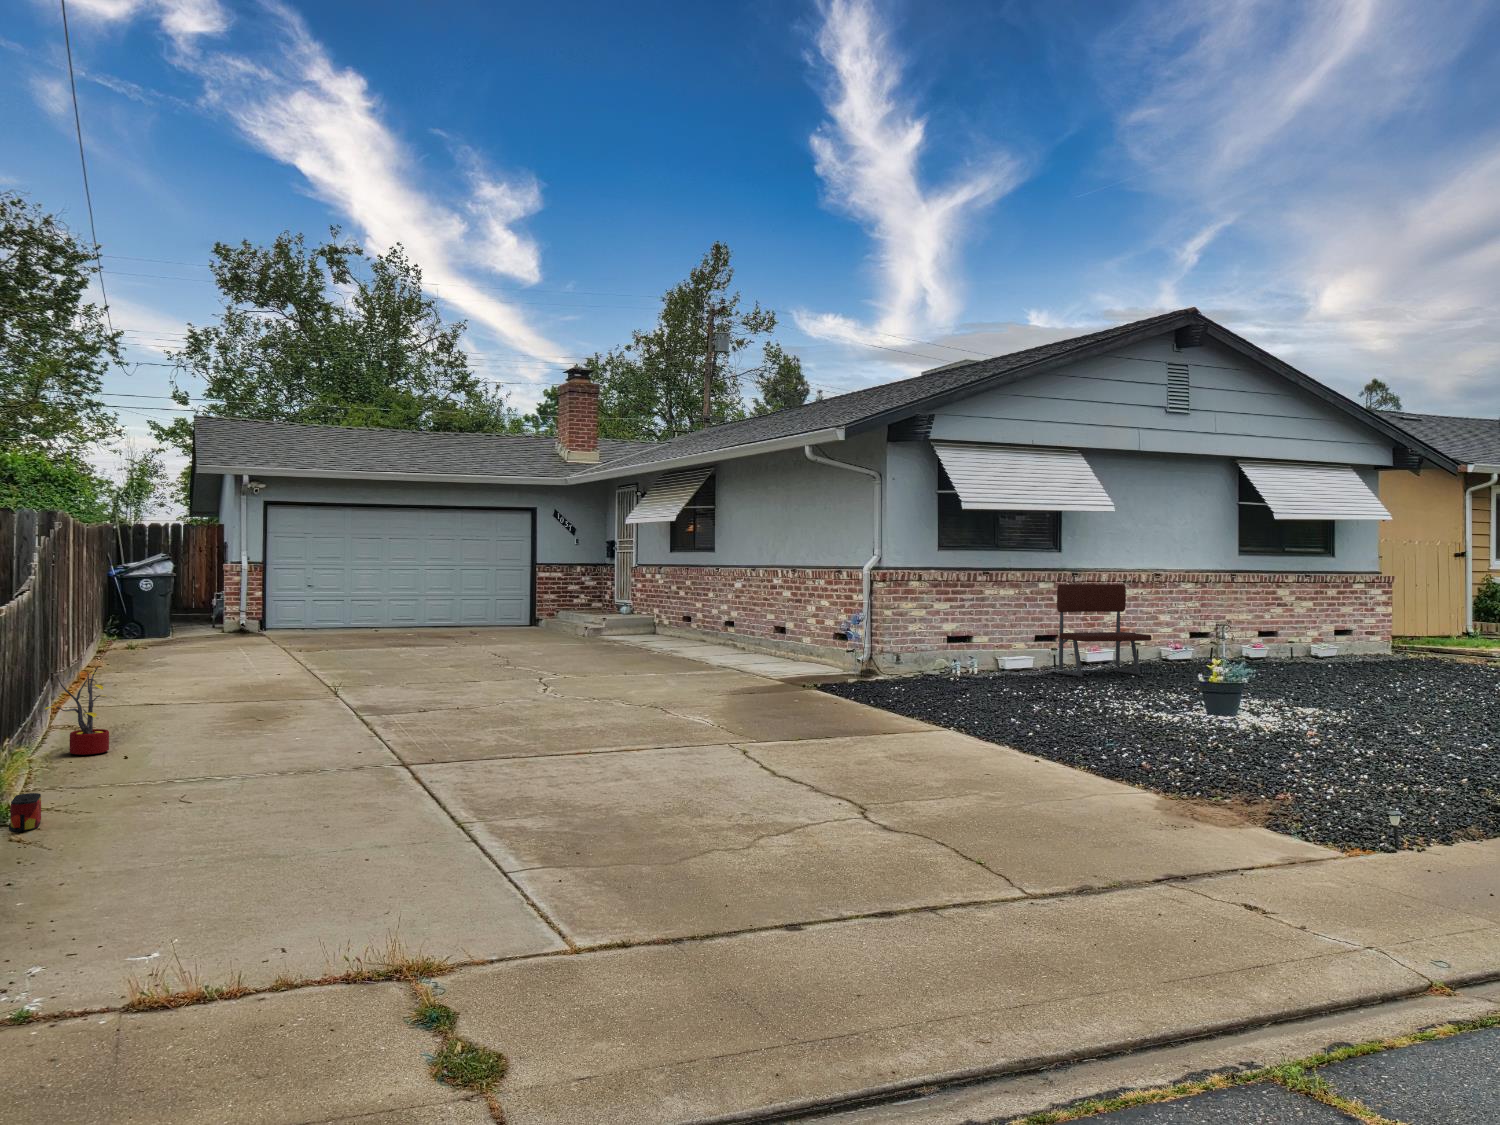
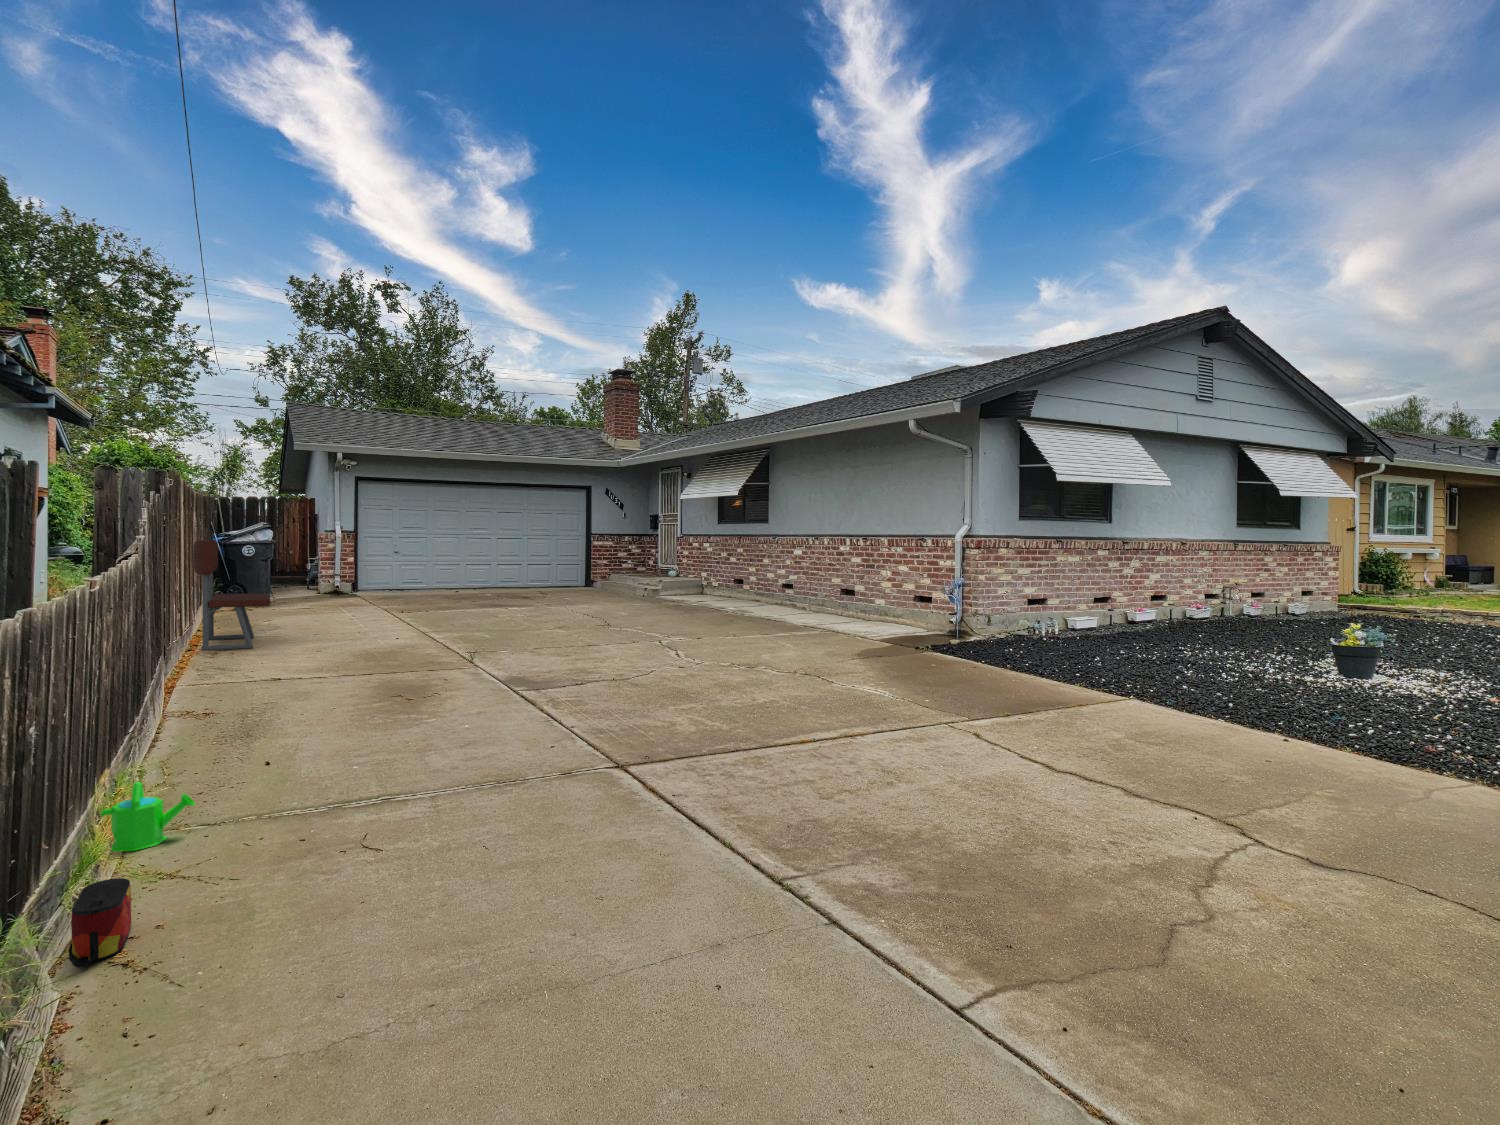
bench: present [1057,584,1151,677] -> present [194,540,270,651]
decorative plant: present [45,667,116,755] -> none [140,644,240,762]
watering can: none [13,751,80,795] -> present [101,781,195,852]

